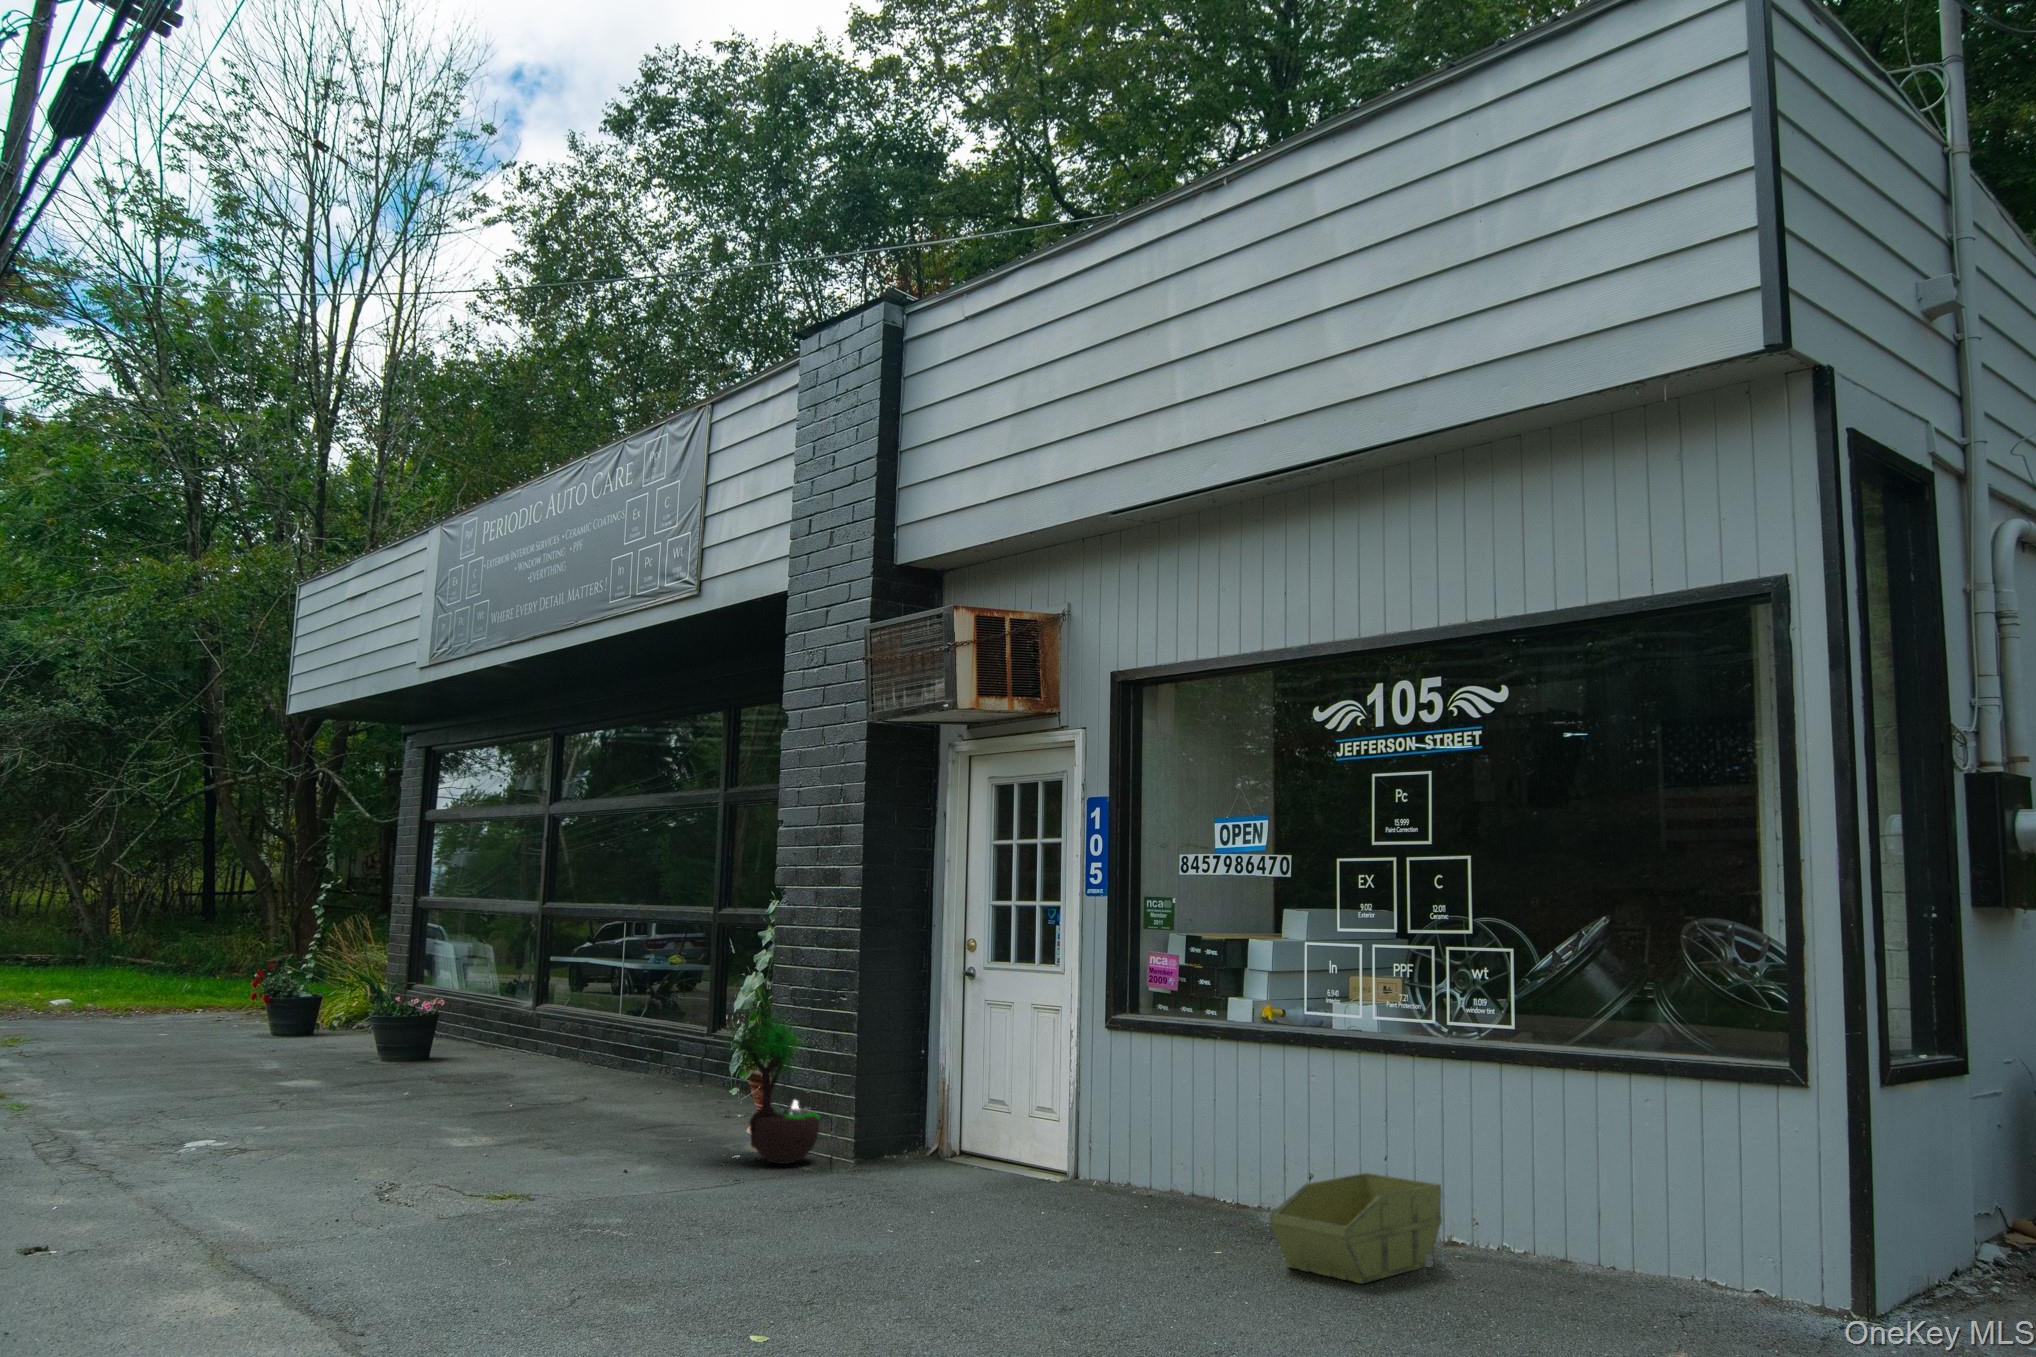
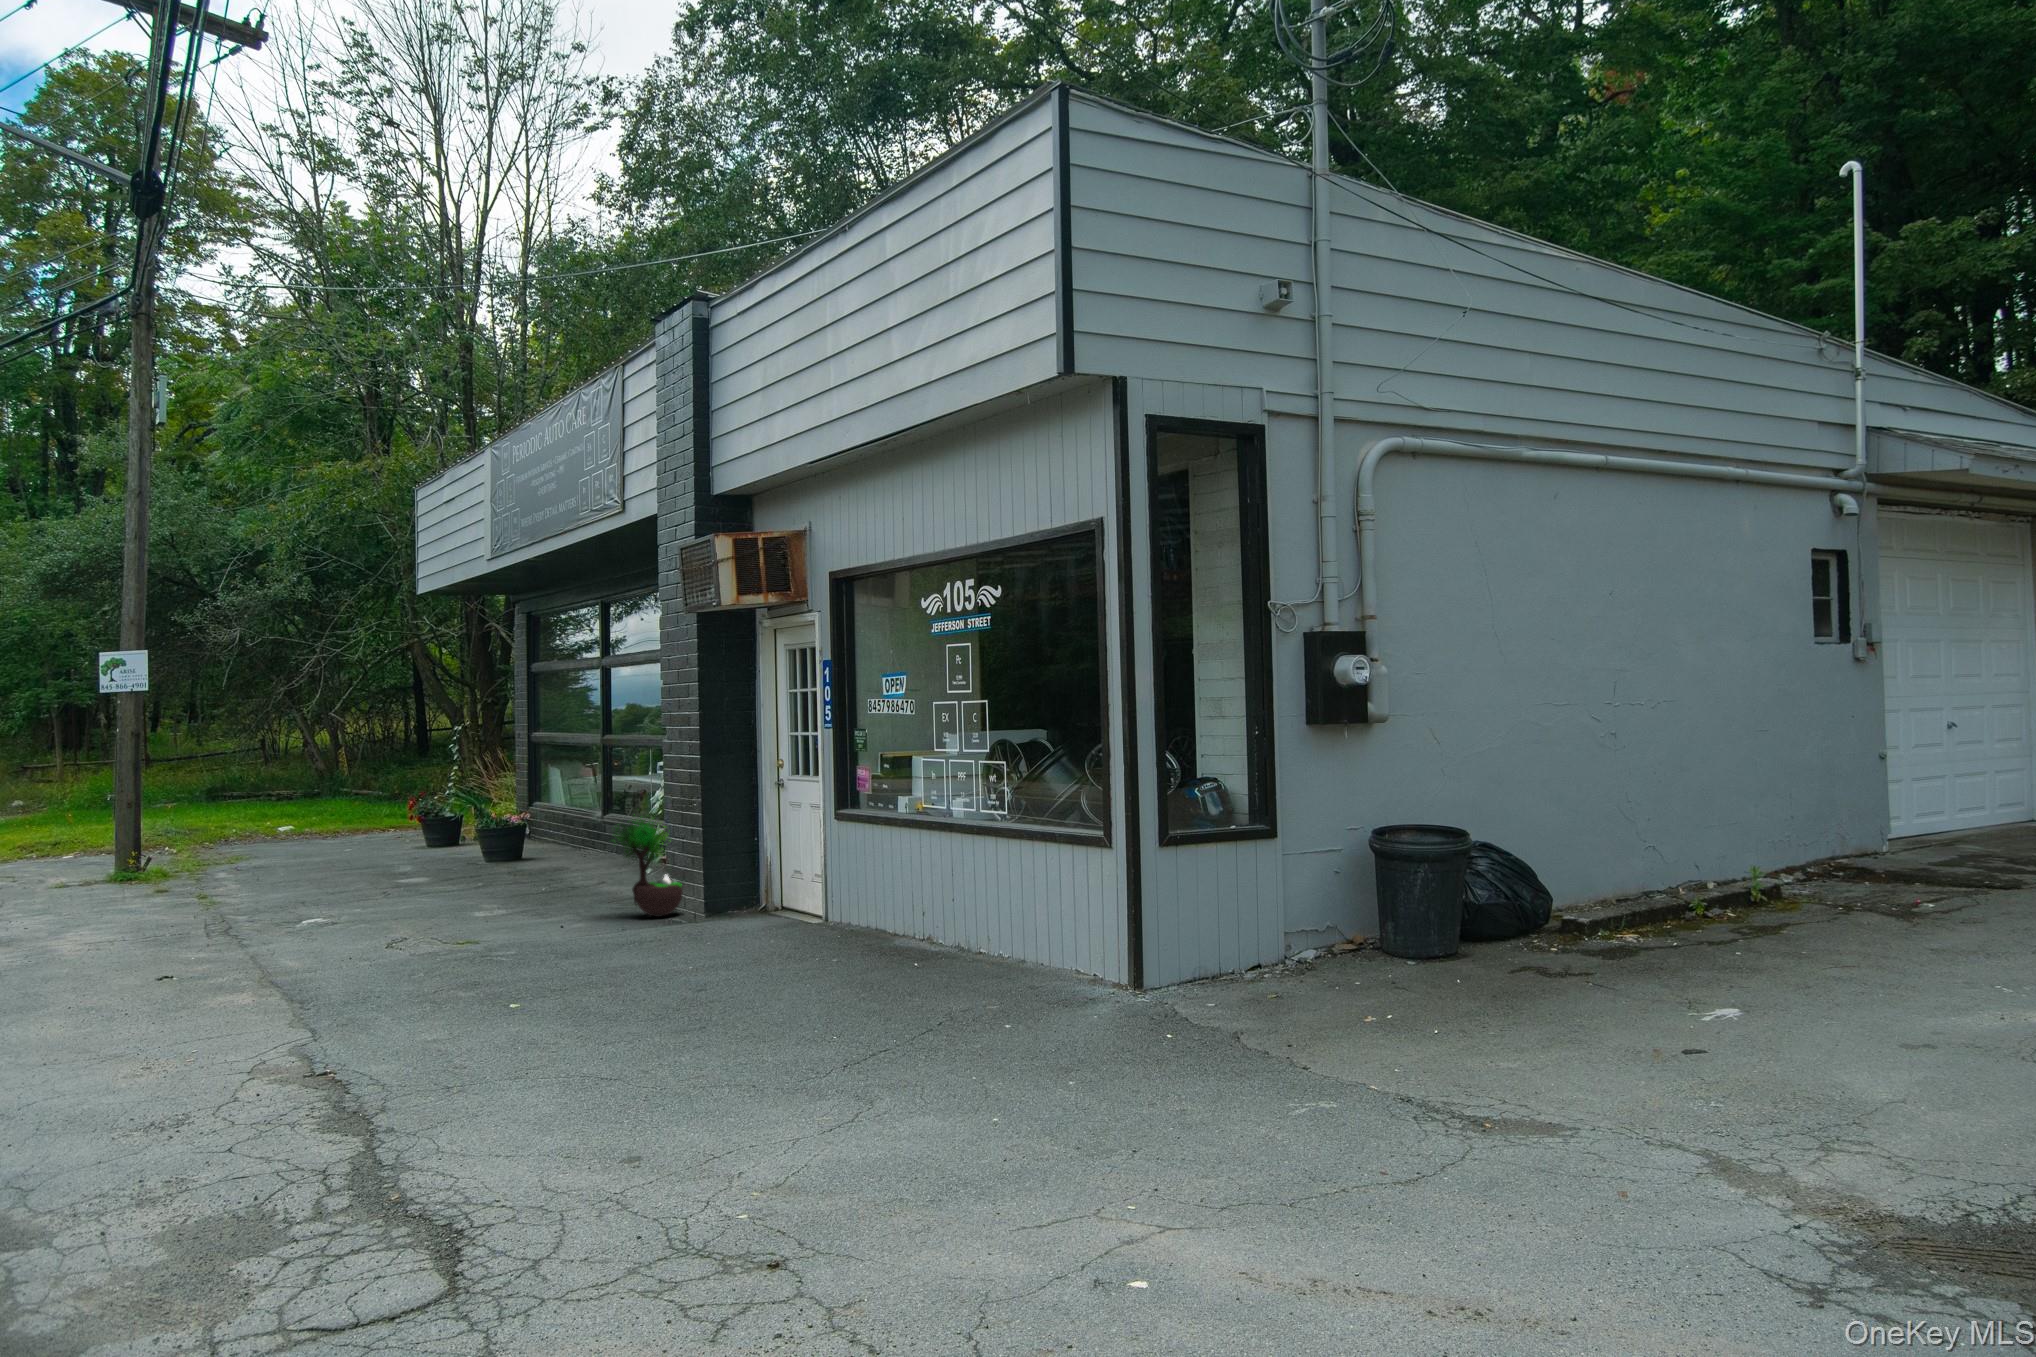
storage bin: present [1270,1173,1442,1284] -> none [852,907,971,972]

